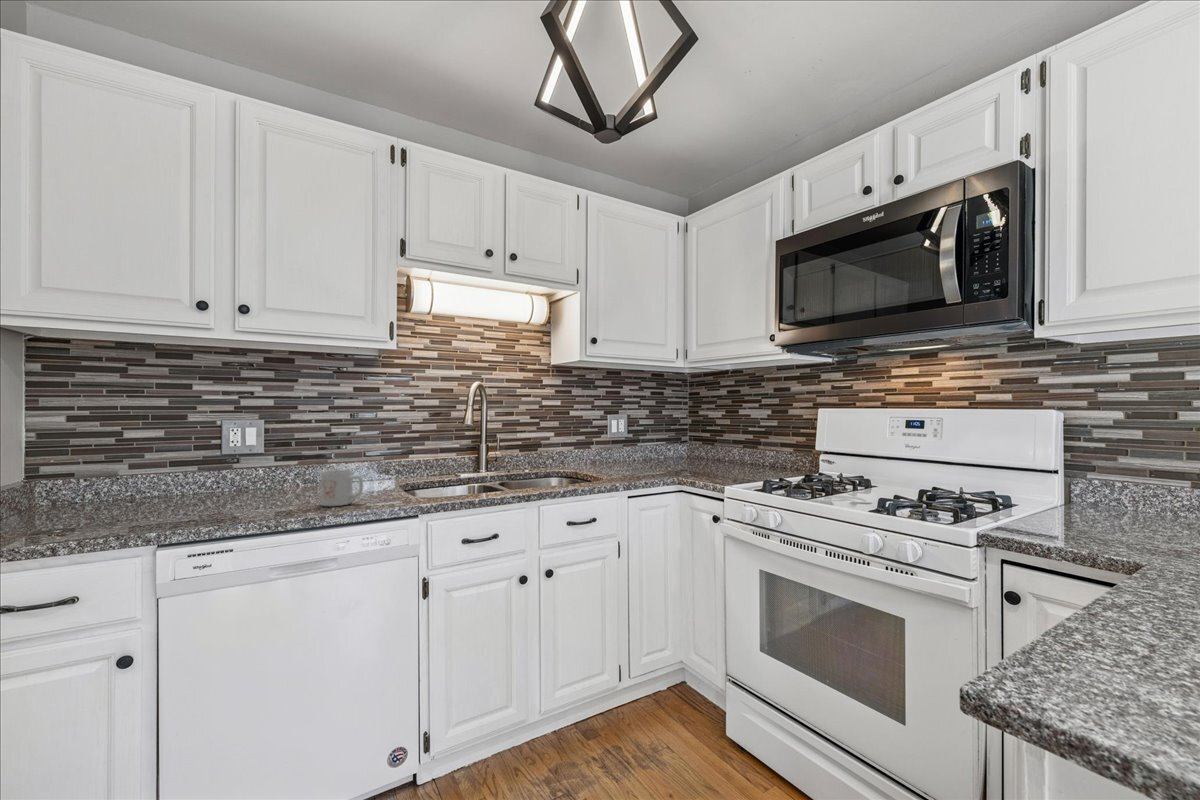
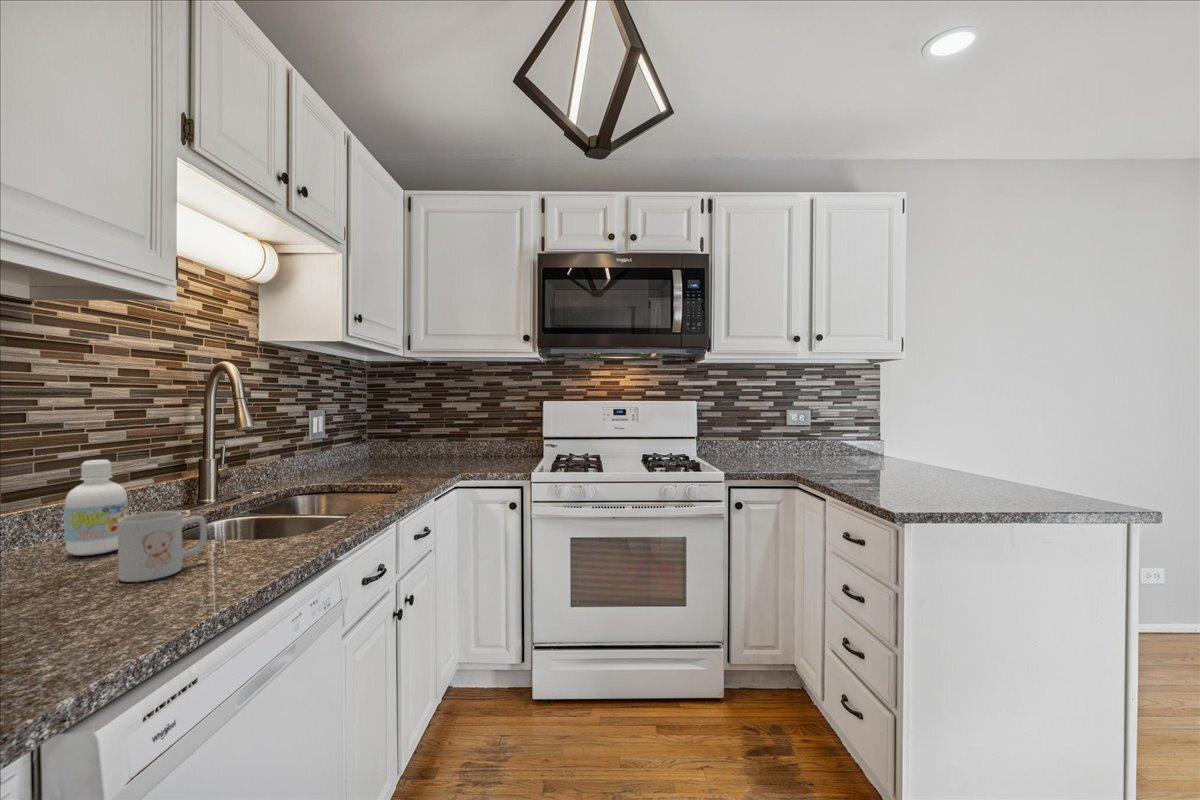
bottle: none [359,439,387,491] -> present [64,460,129,555]

